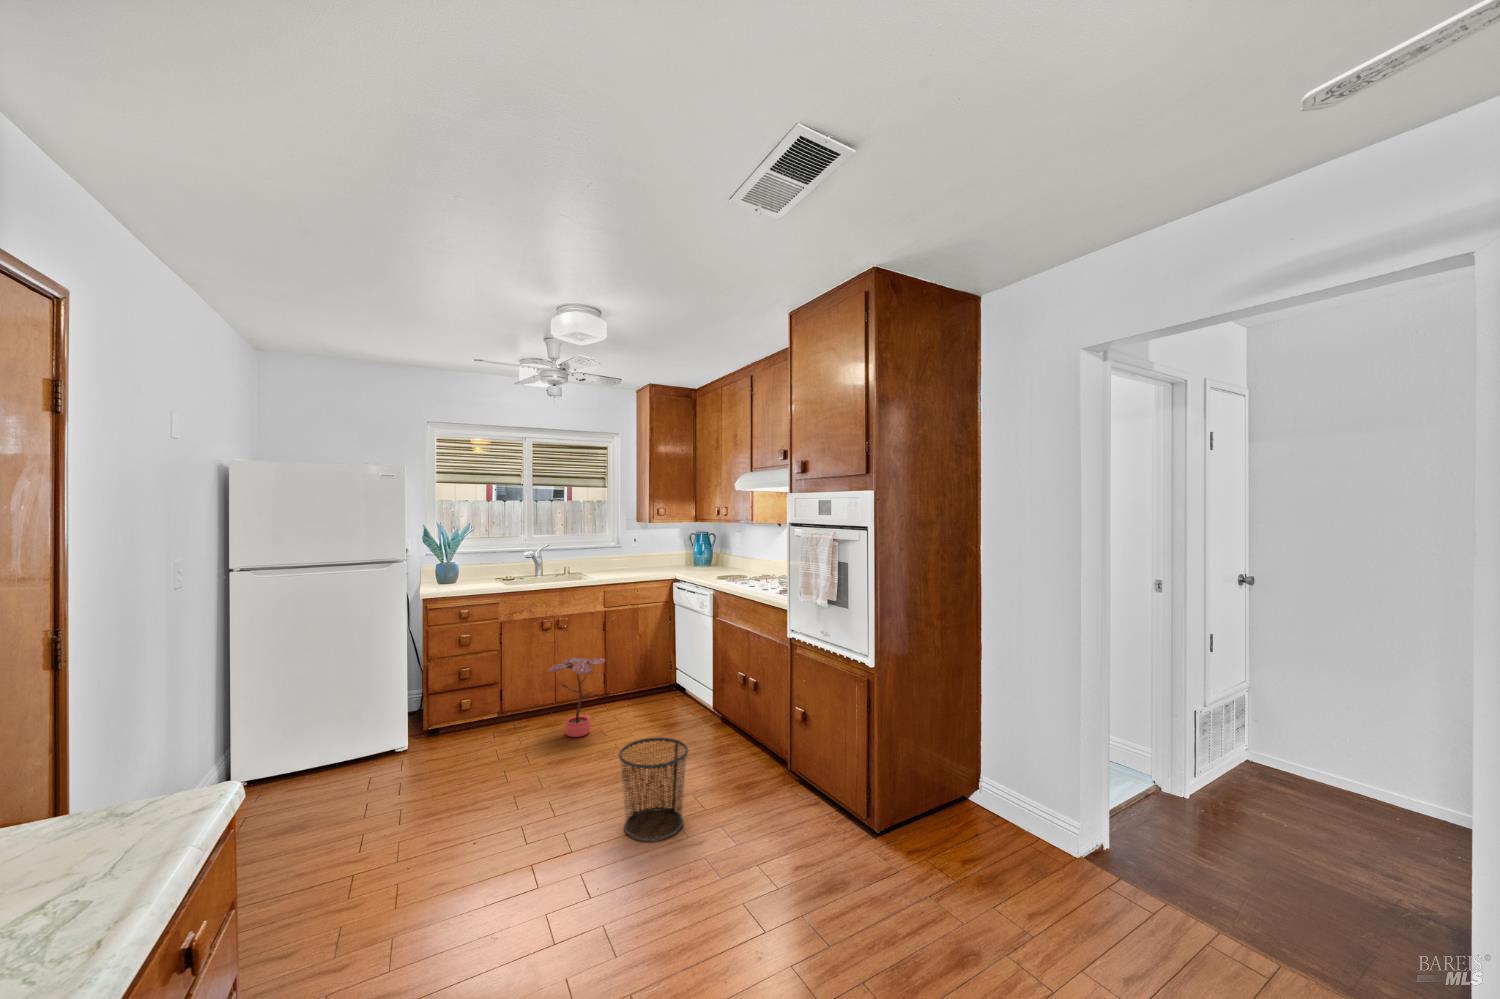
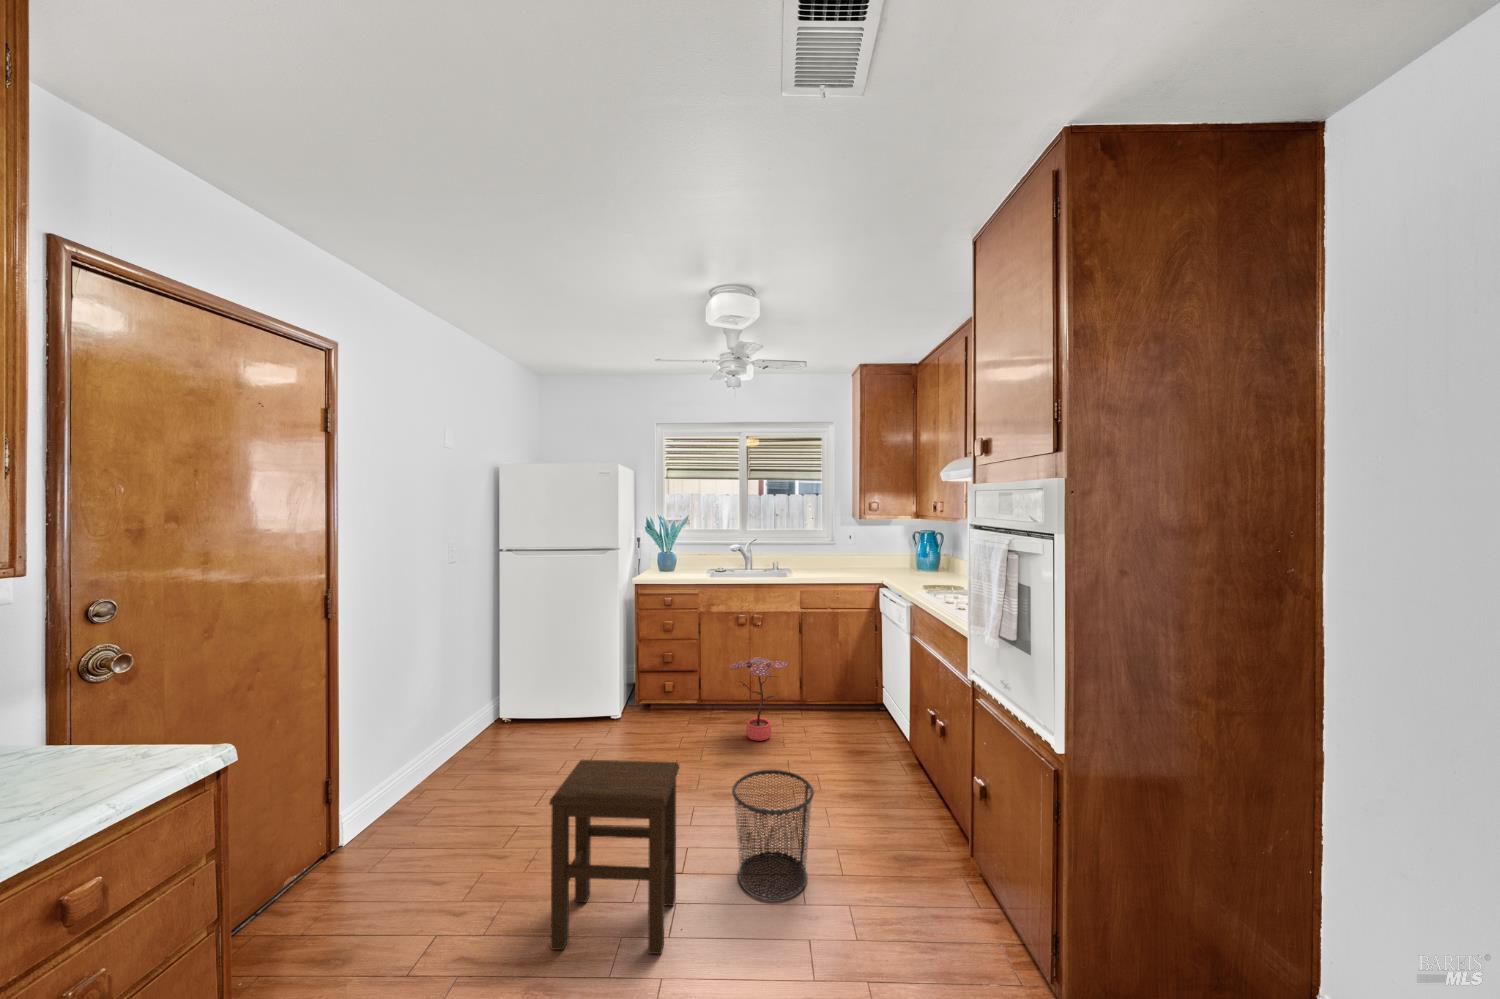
stool: none [483,741,598,932] -> present [549,760,679,954]

